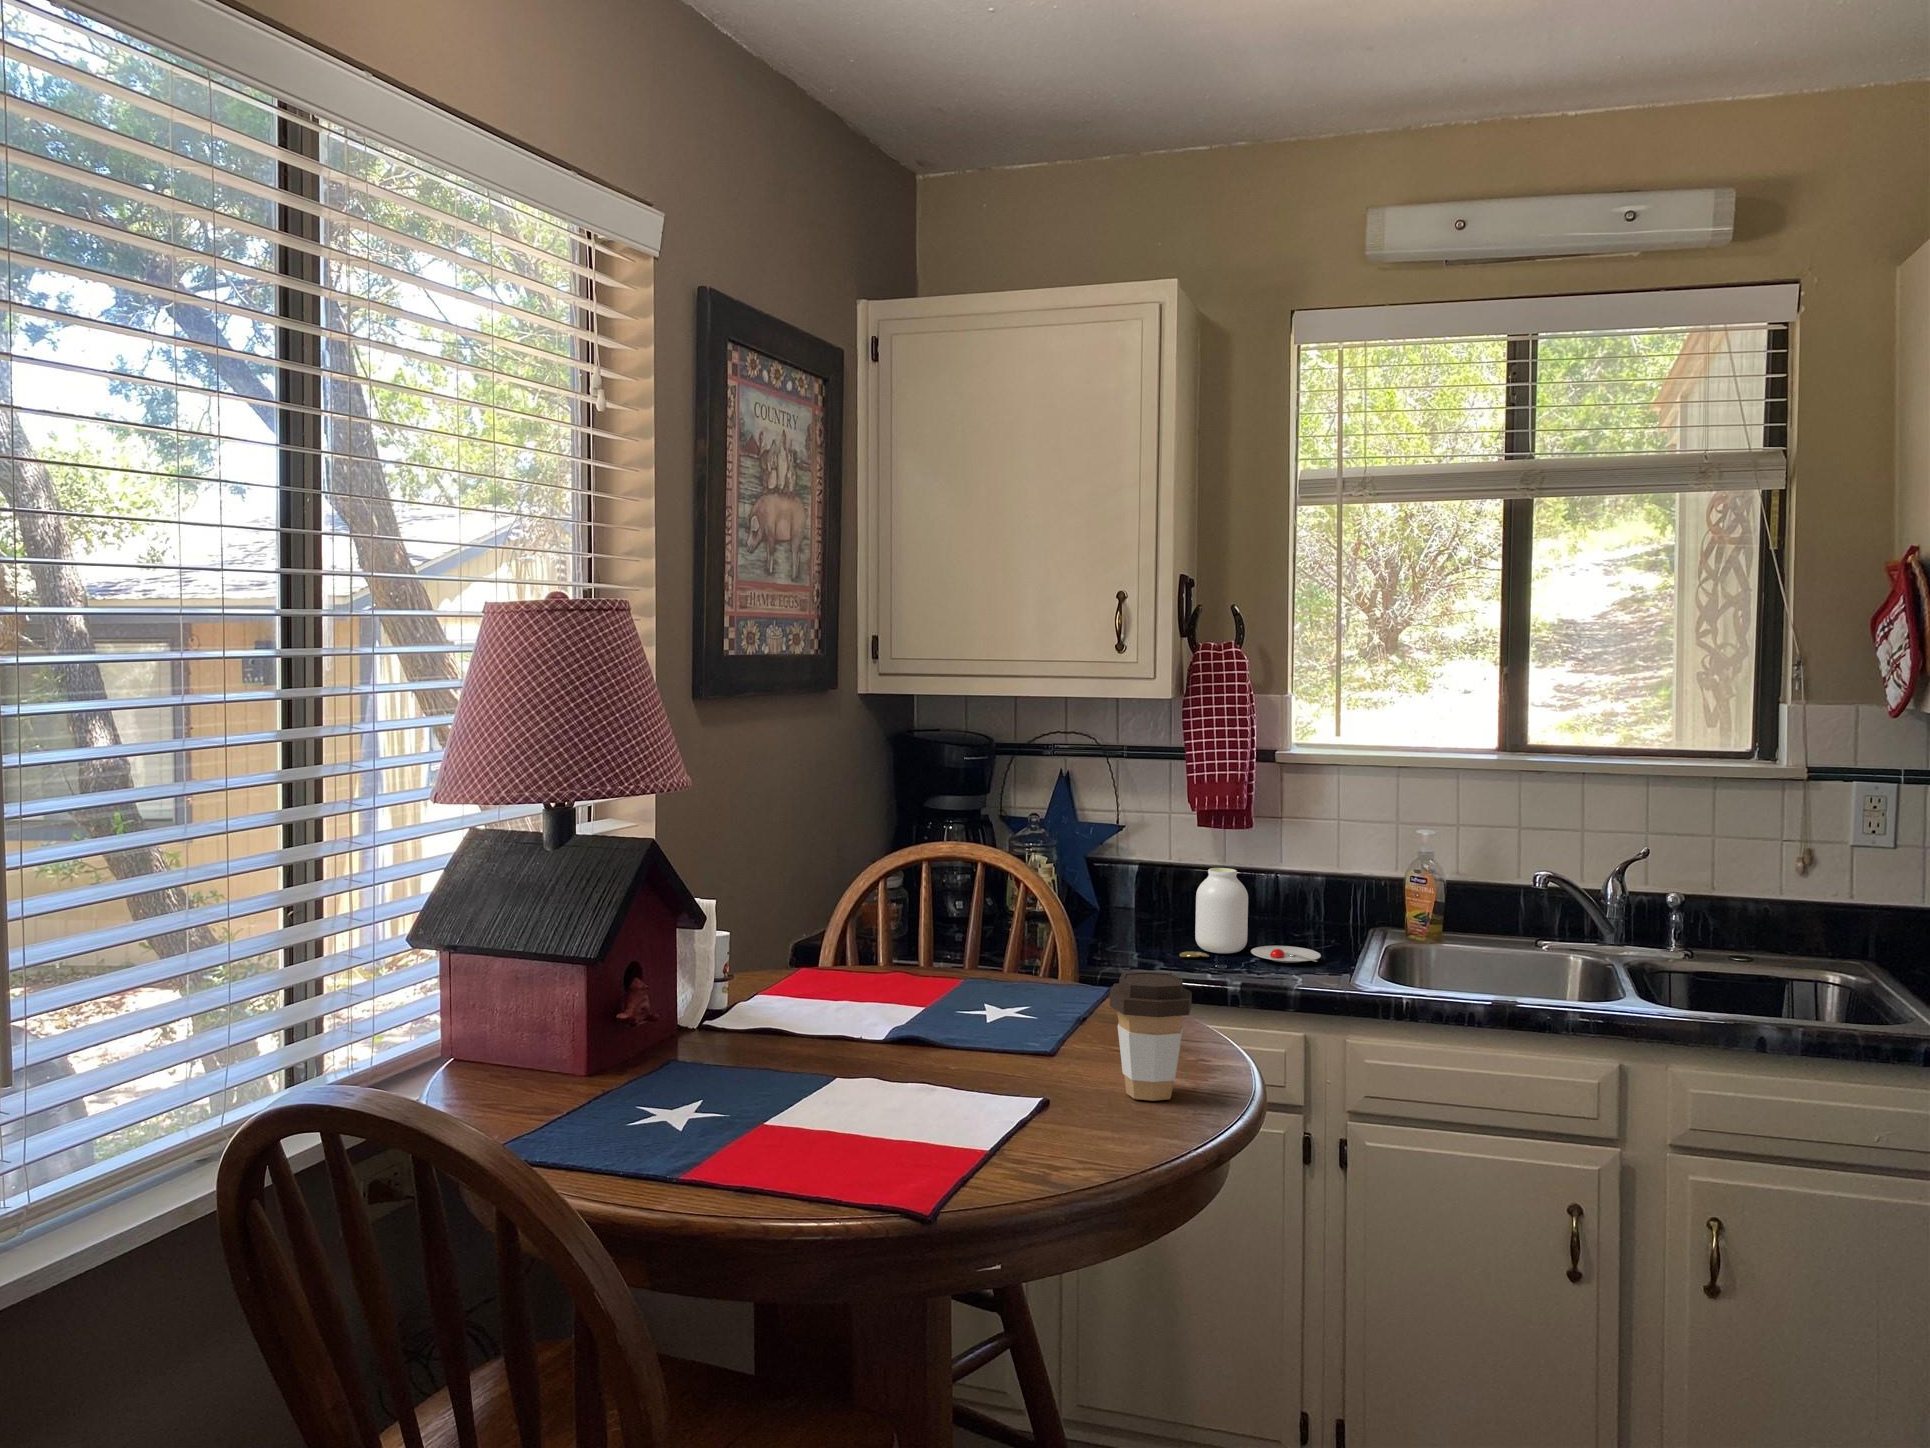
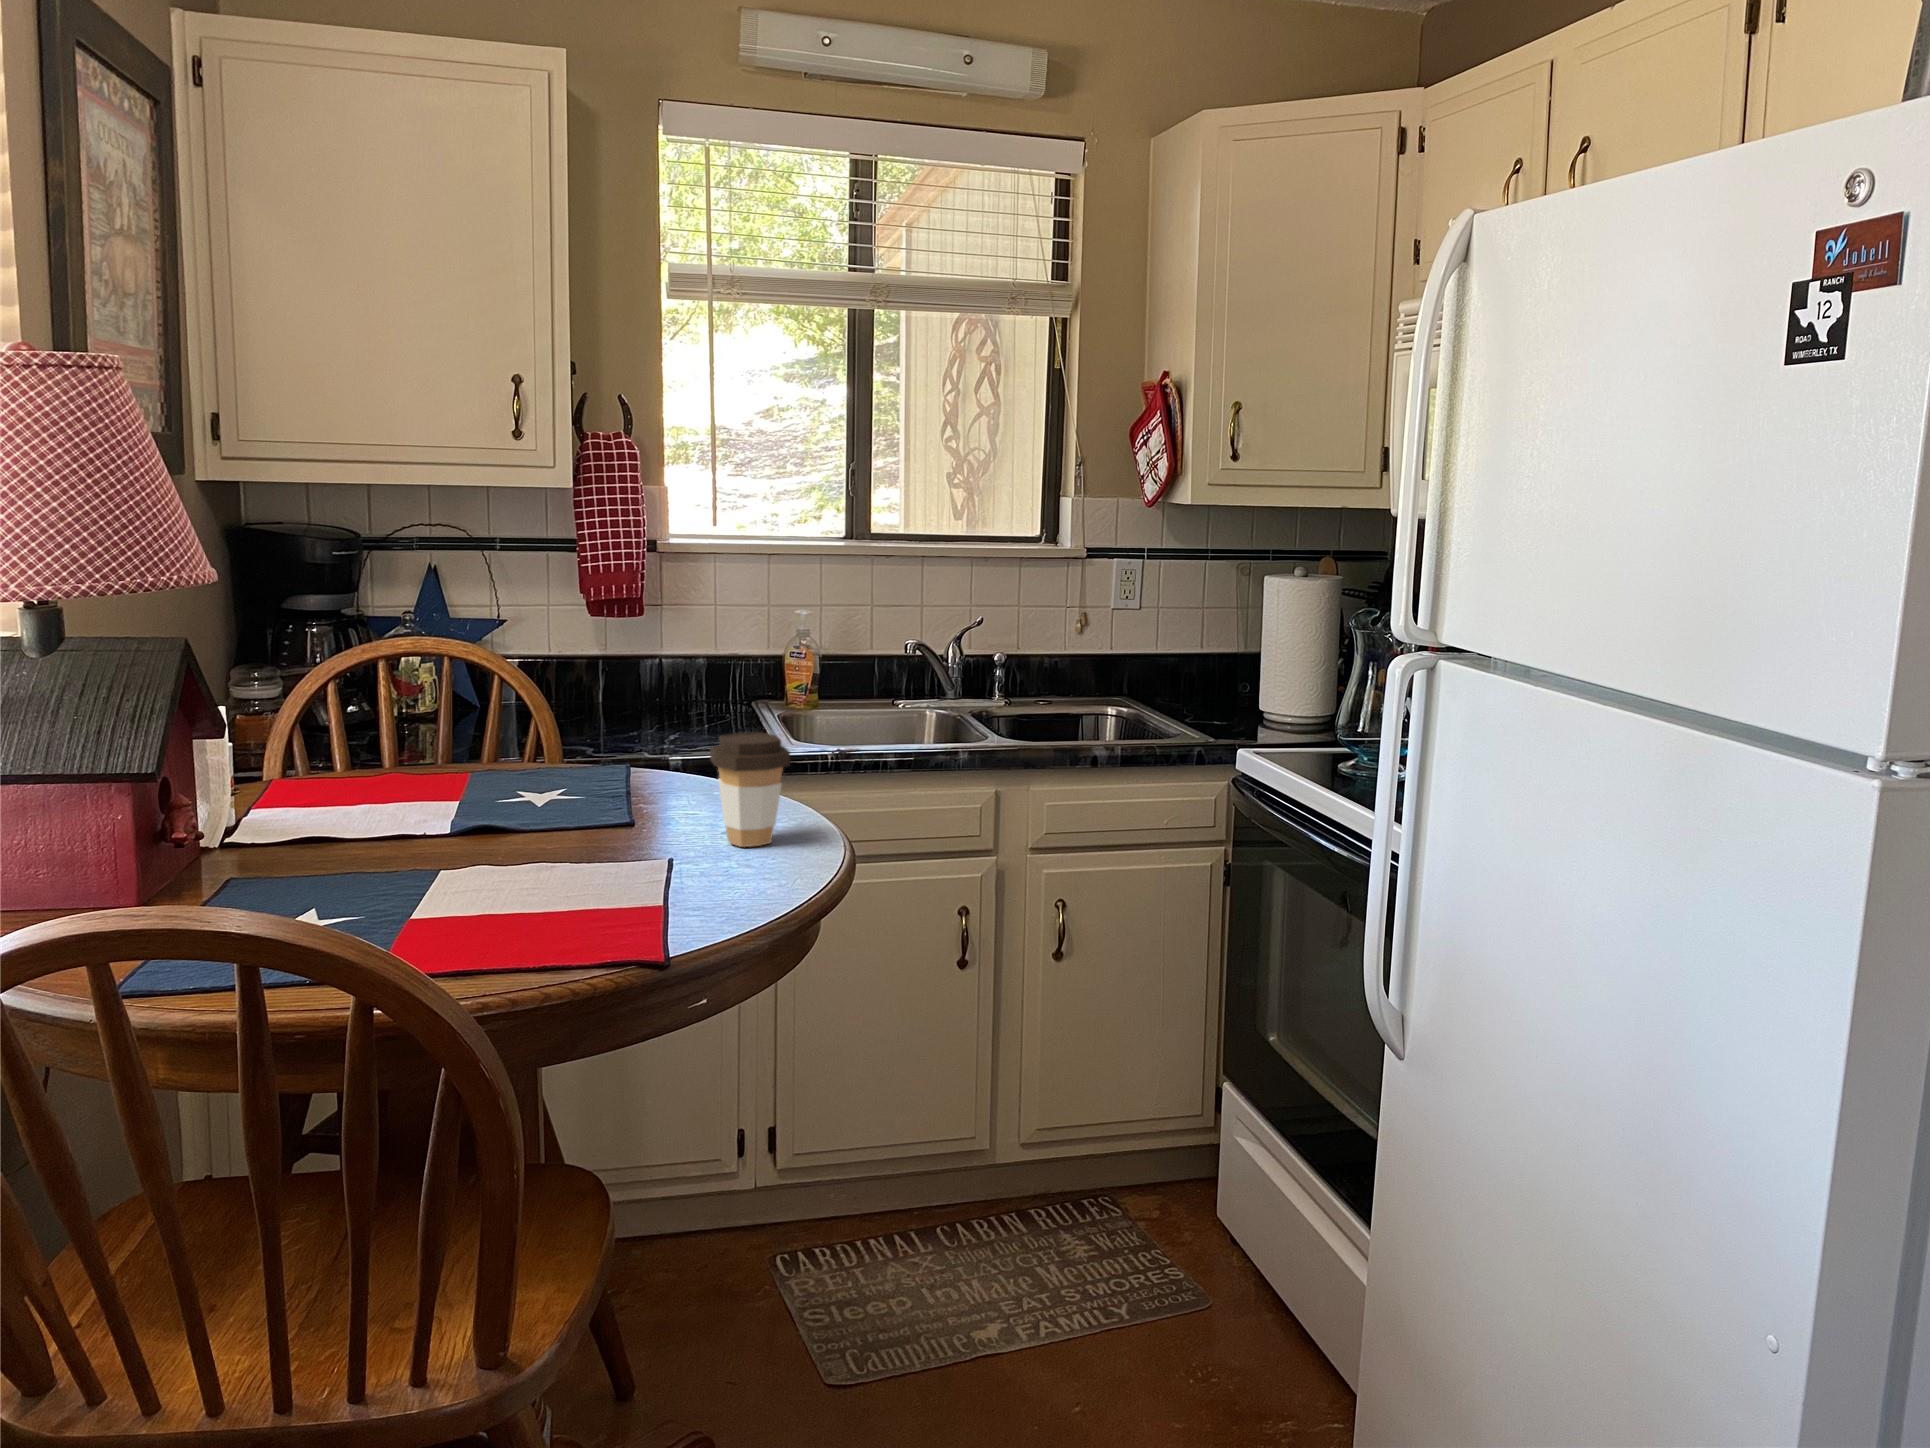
jar: present [1180,868,1321,963] -> none [602,654,735,741]

